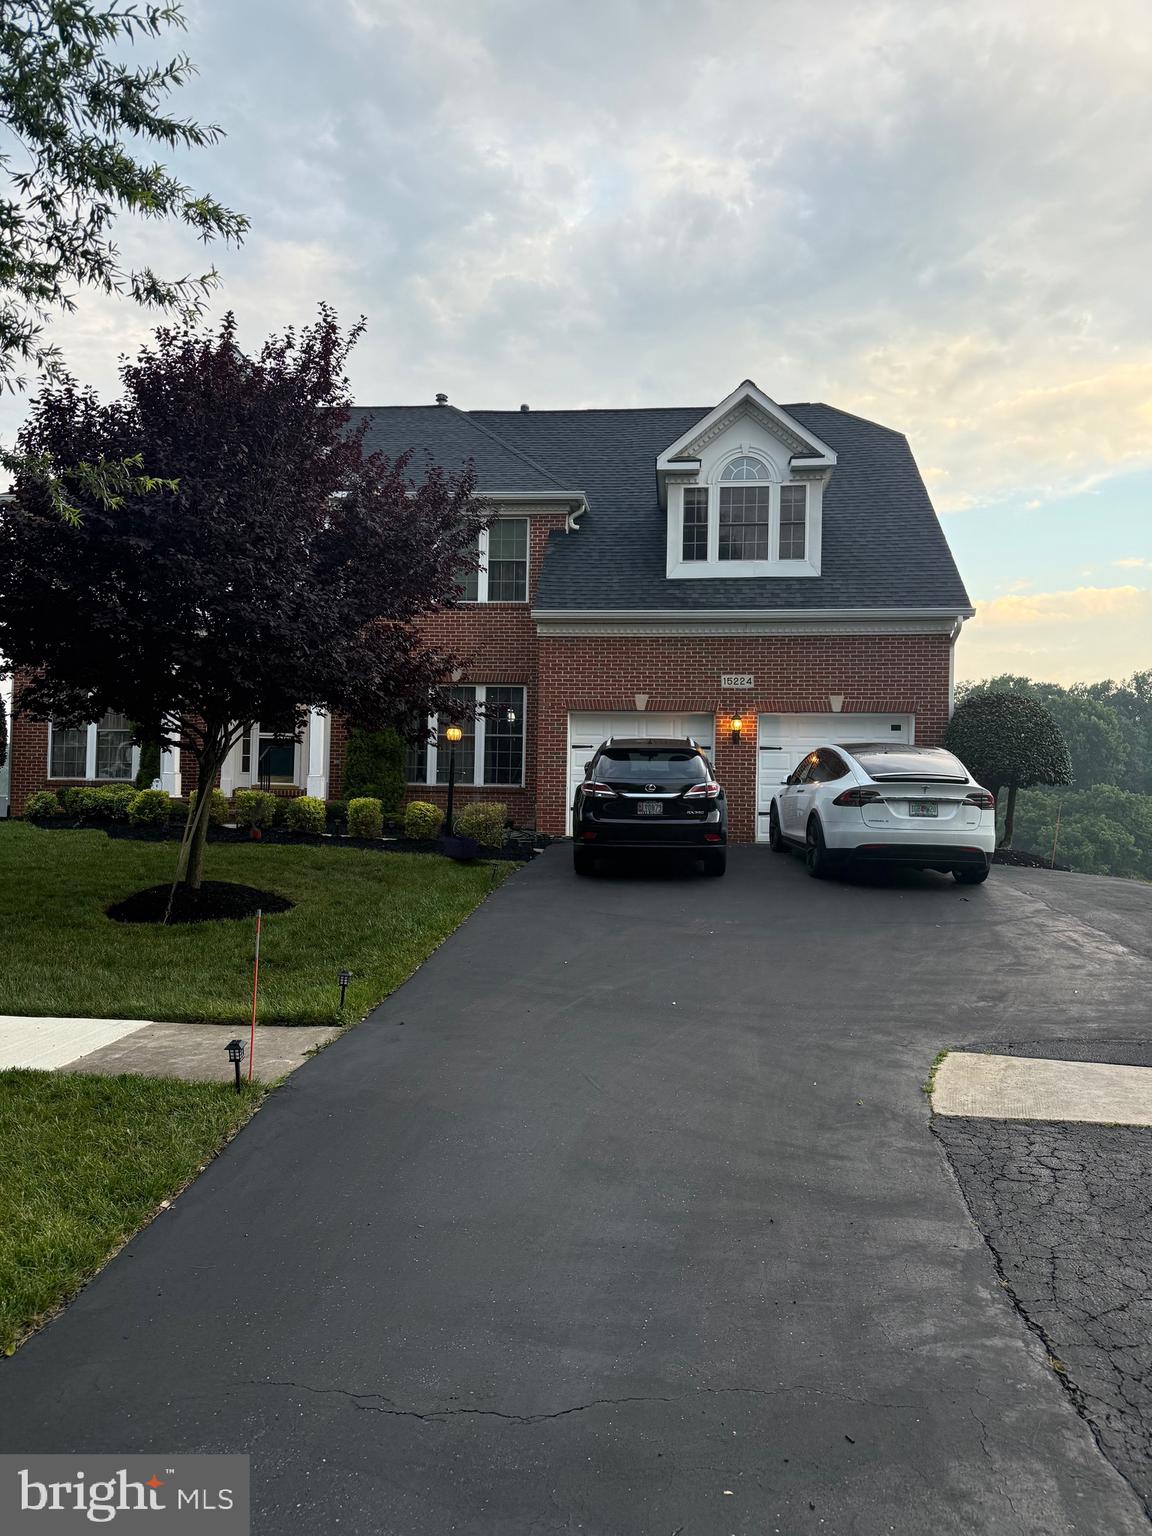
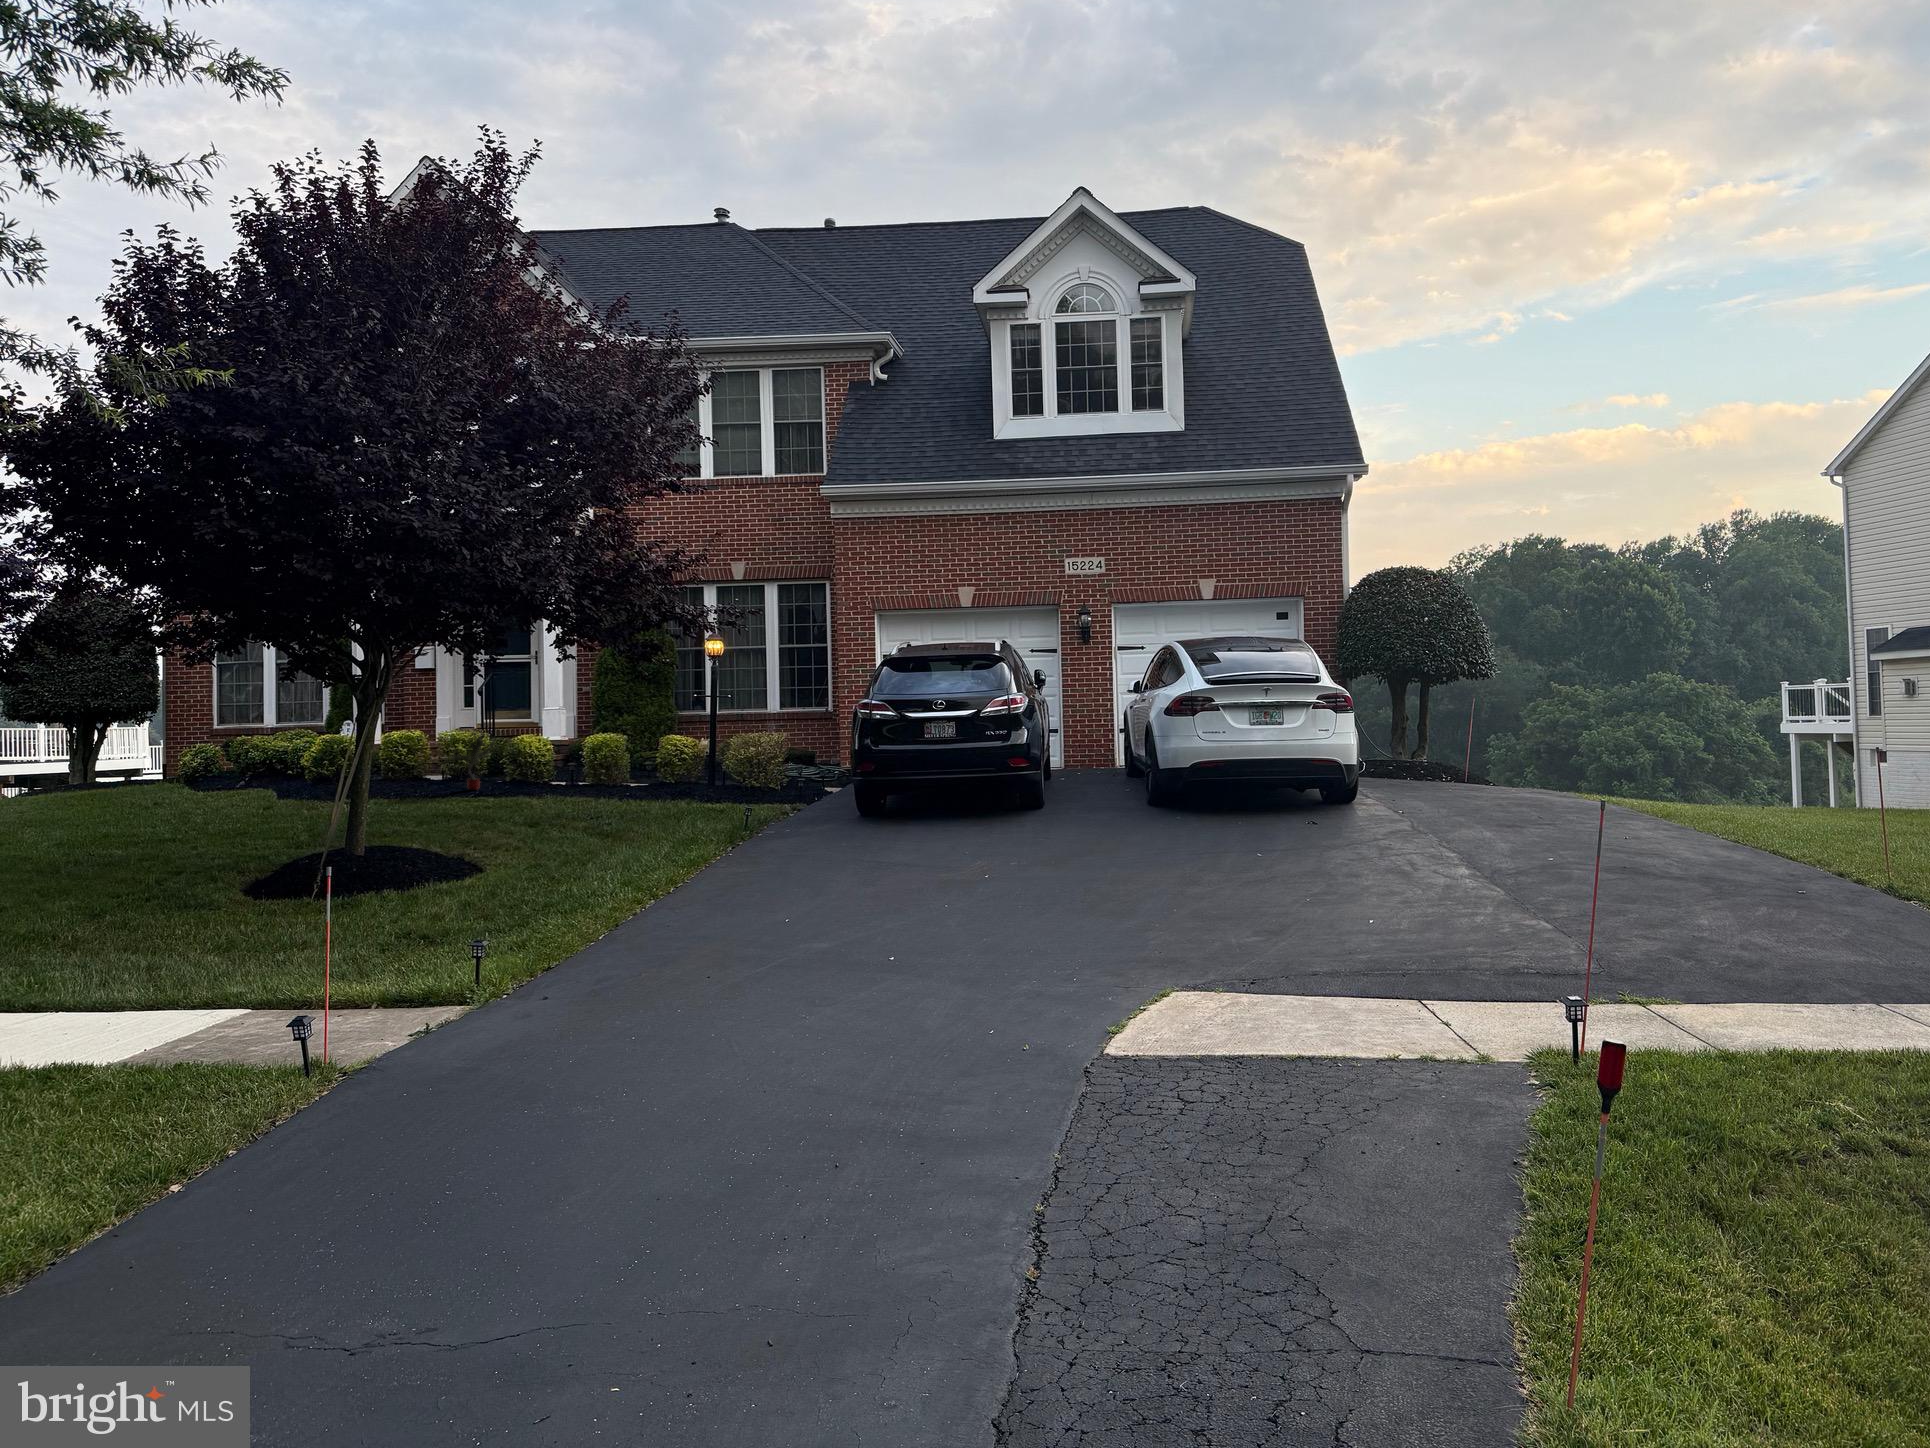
storage bin: present [442,836,479,859] -> none [703,775,751,803]

